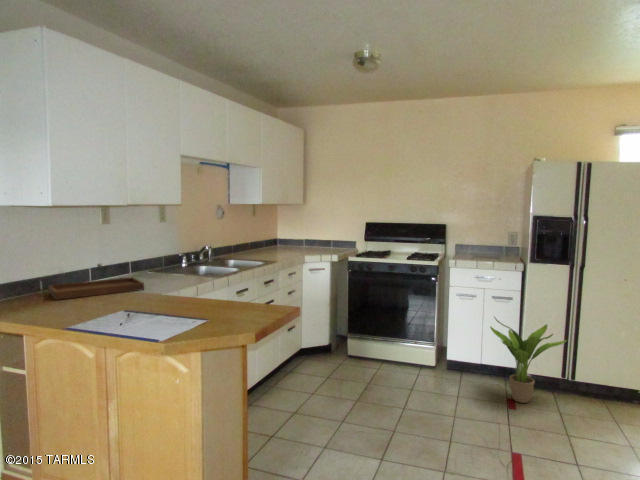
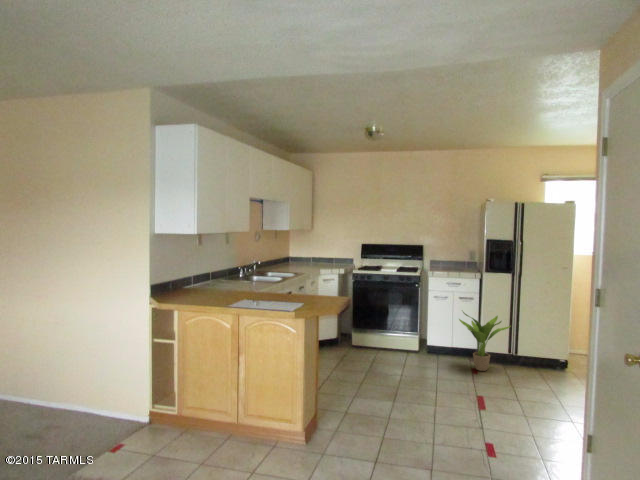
tray: present [49,264,144,300] -> none [174,275,236,299]

